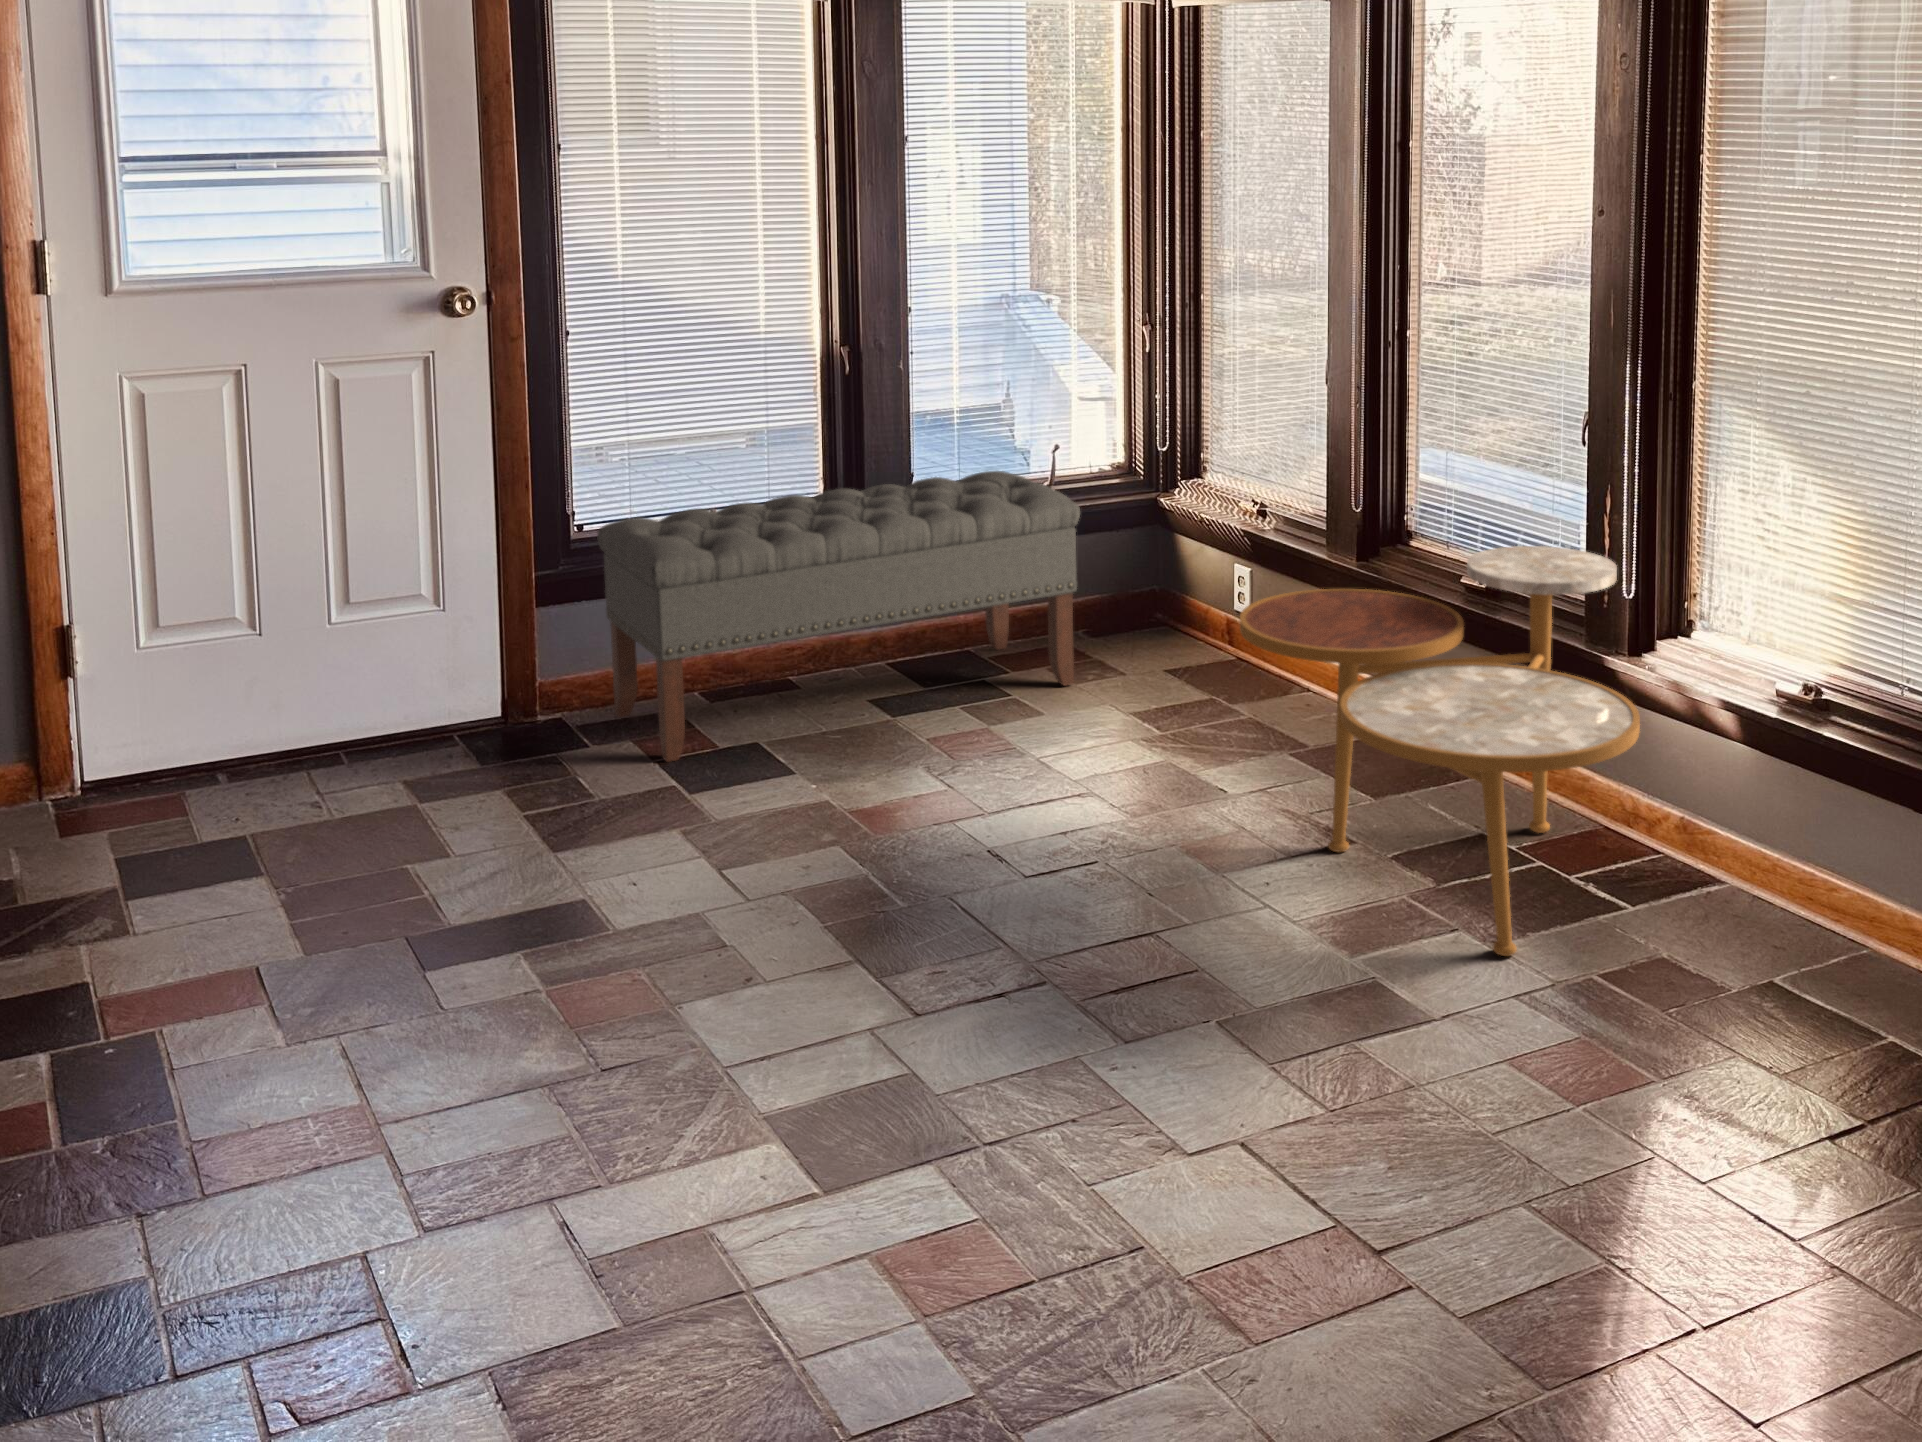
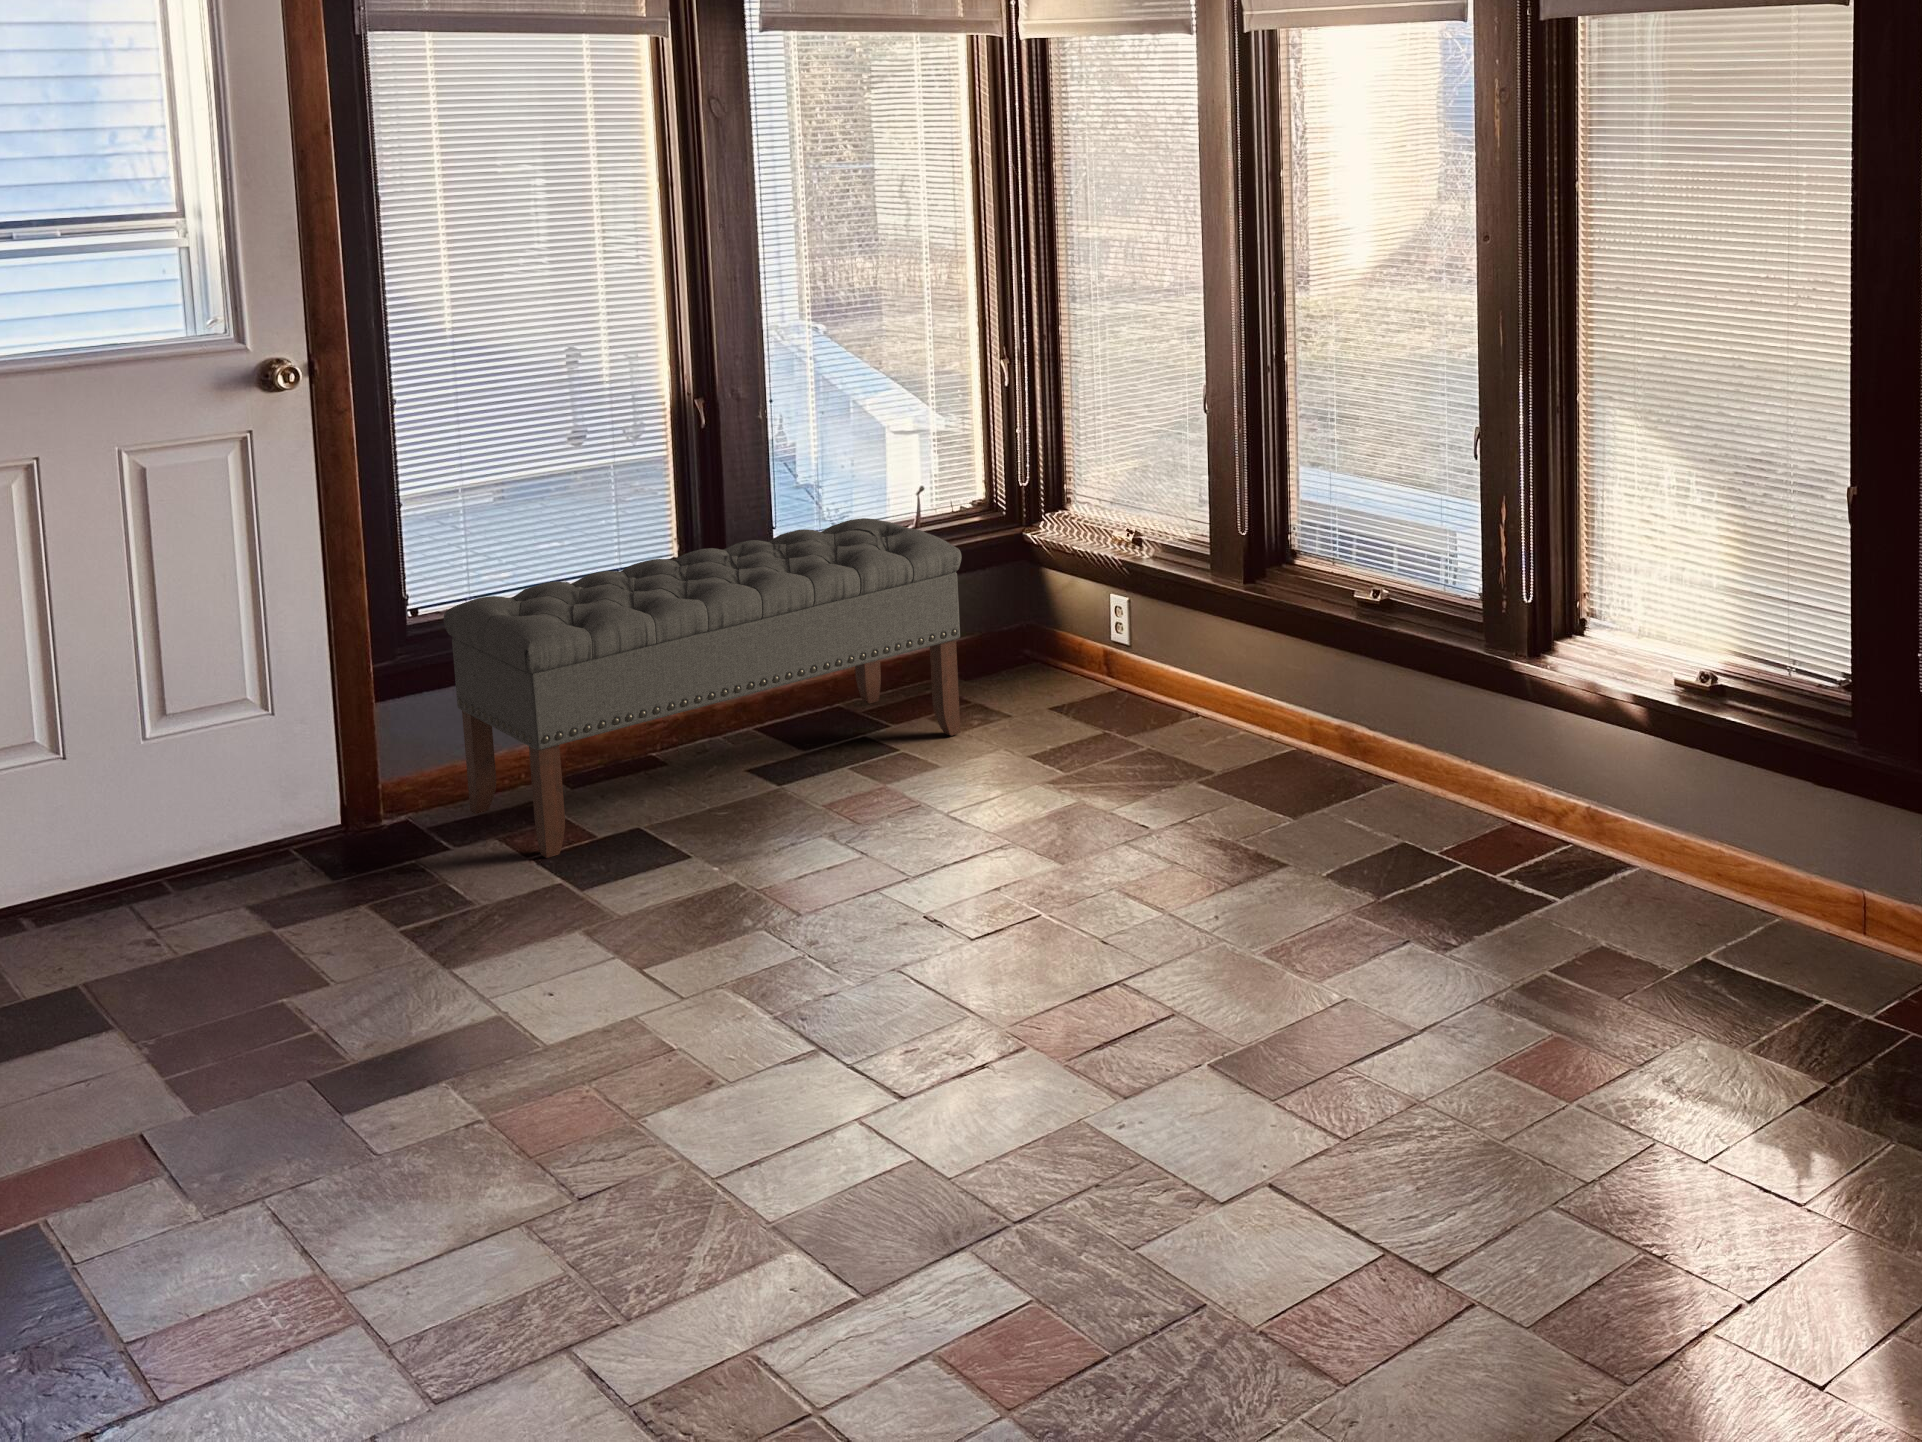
side table: present [1240,546,1640,956] -> none [1172,562,1579,966]

